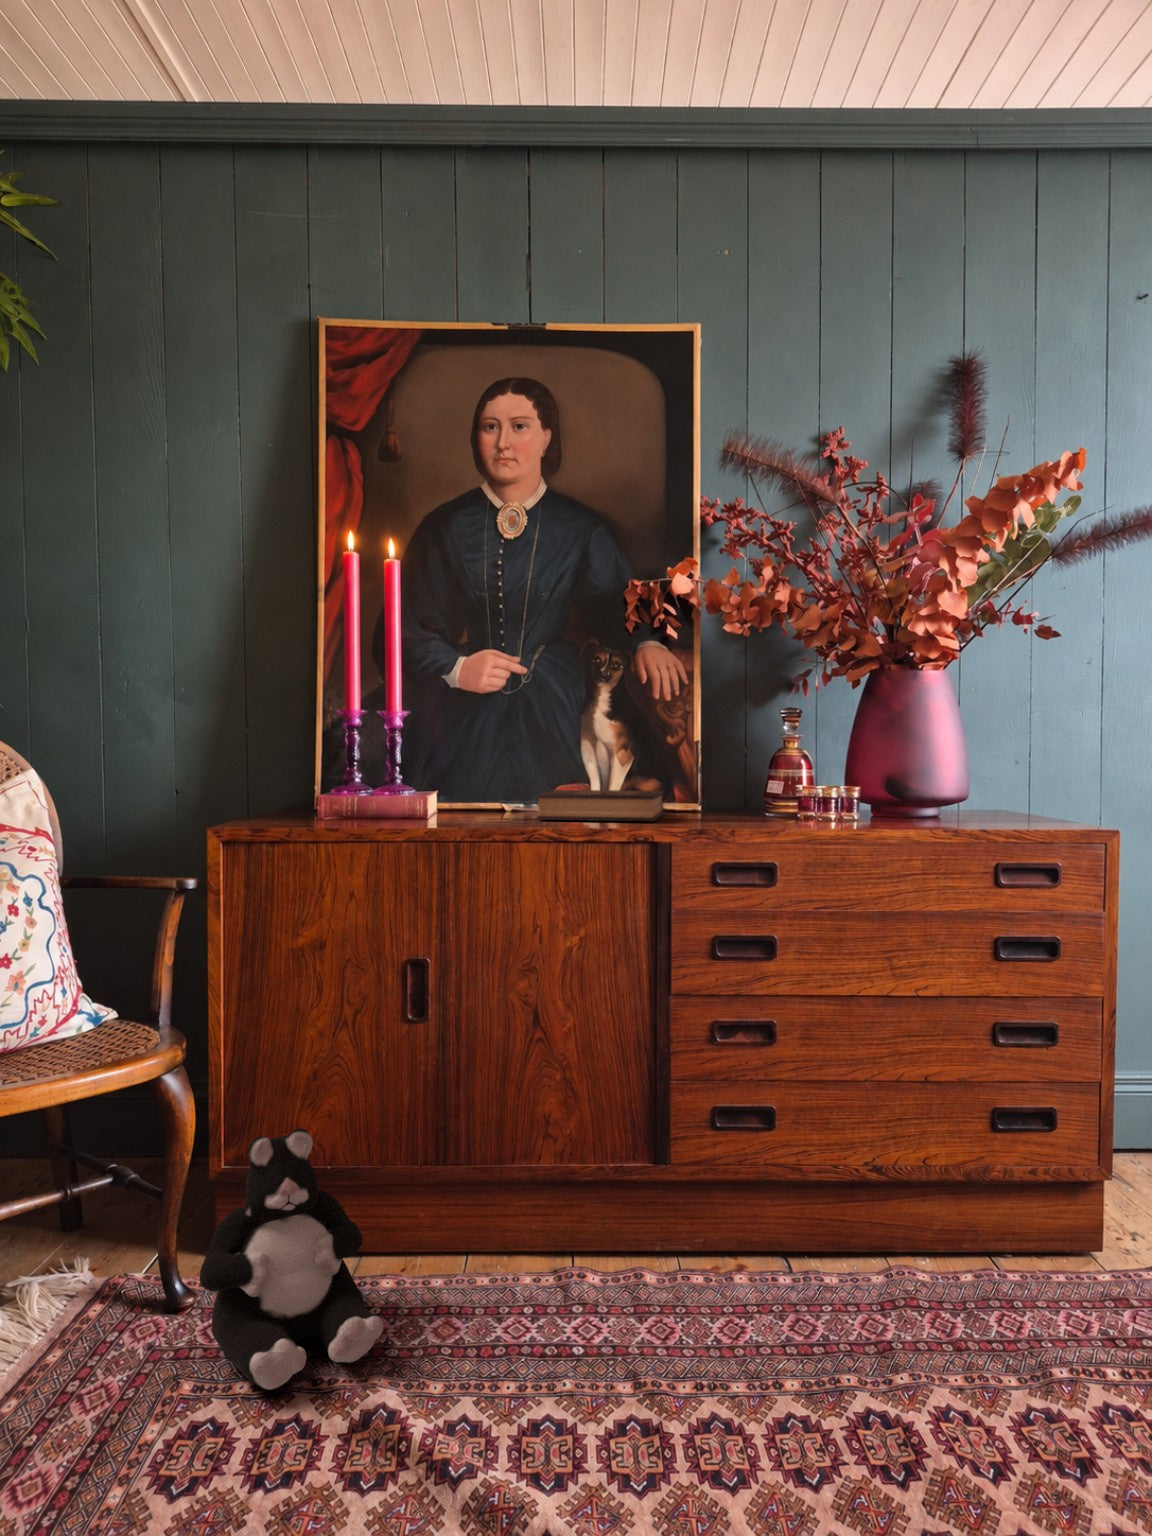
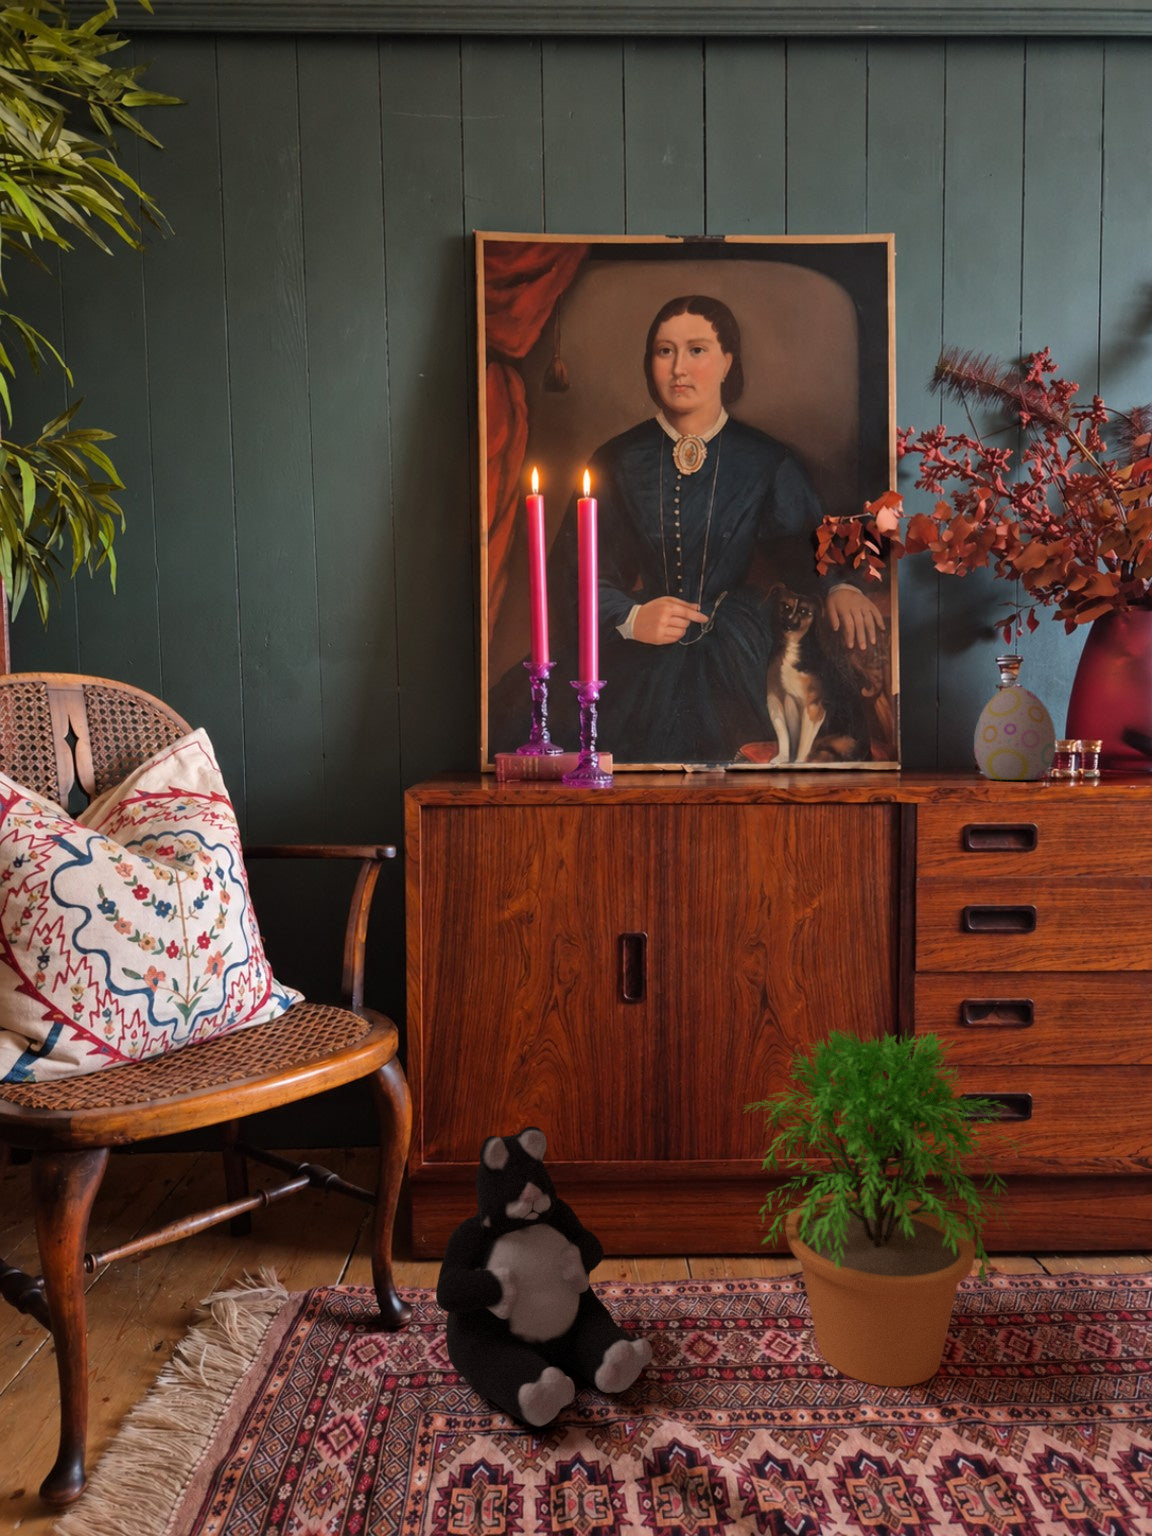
decorative egg: none [733,740,802,824] -> present [974,686,1056,780]
hardback book: present [538,790,663,821] -> none [752,748,888,780]
potted plant: none [489,1044,714,1361] -> present [749,1029,1017,1387]

